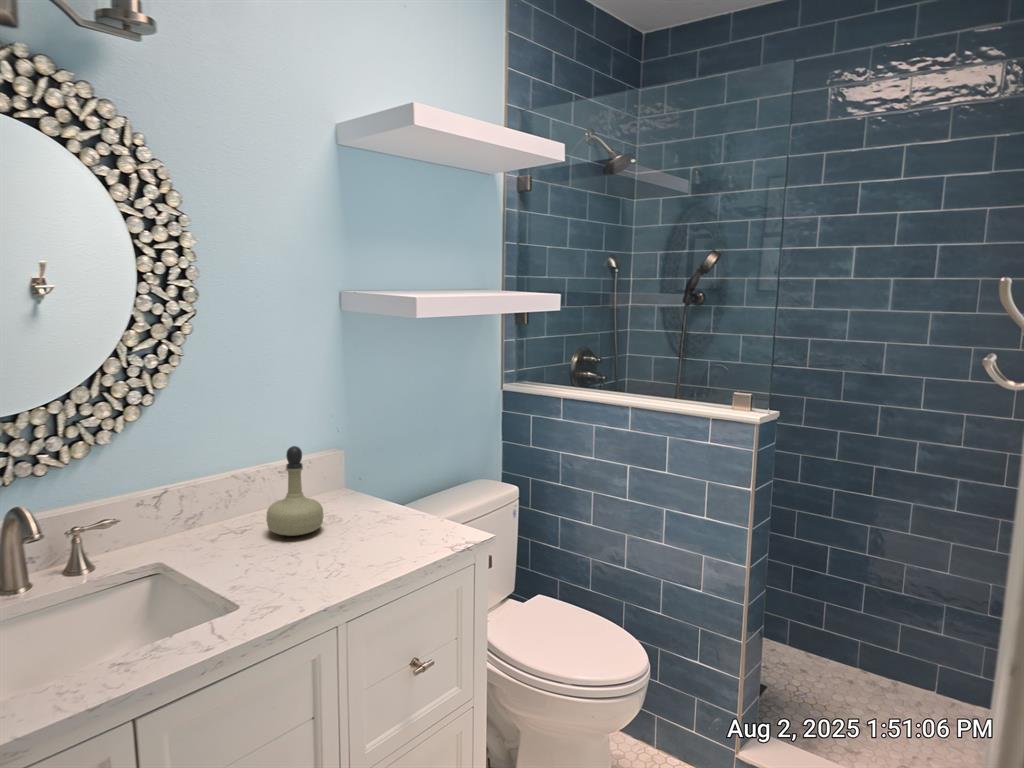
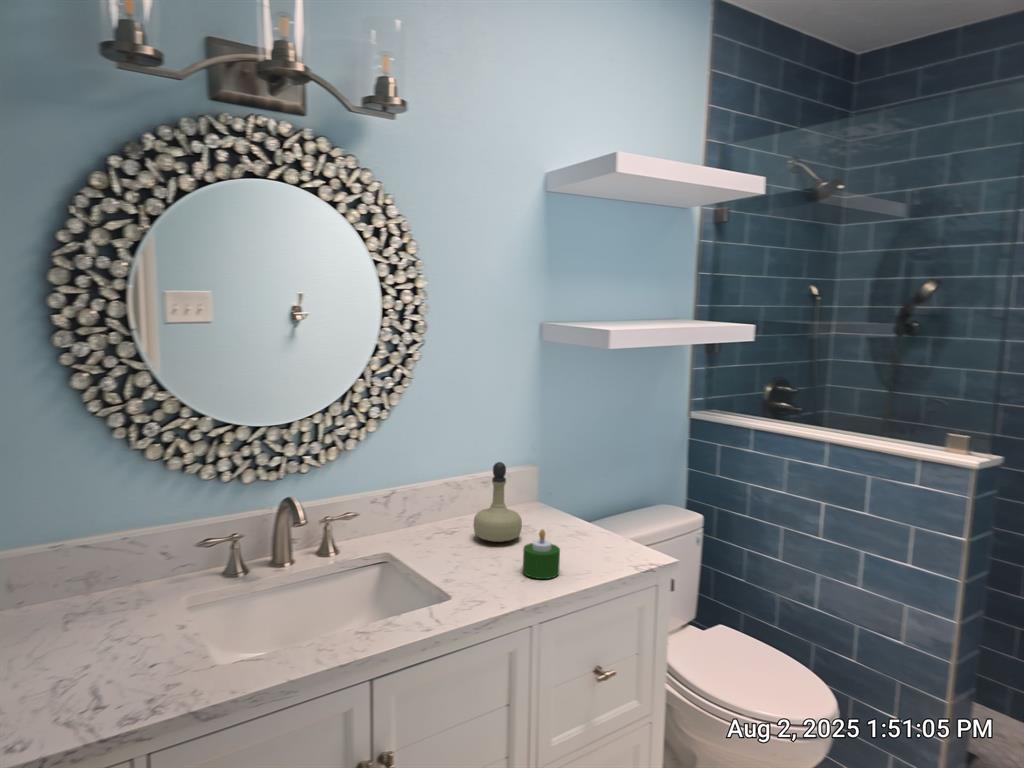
candle: none [324,517,366,573] -> present [523,529,560,579]

